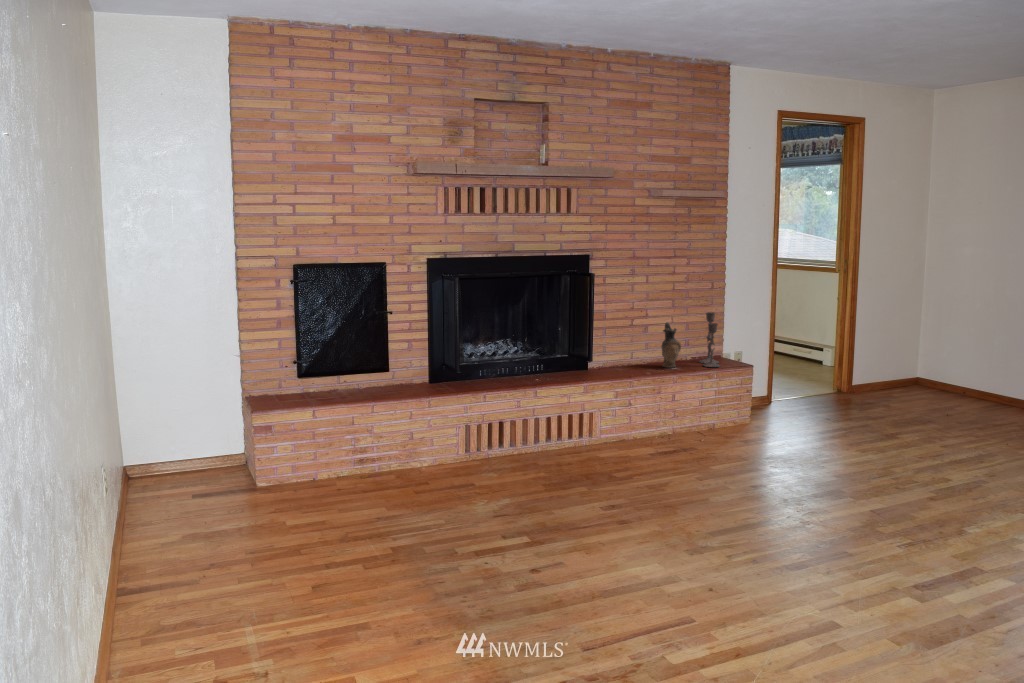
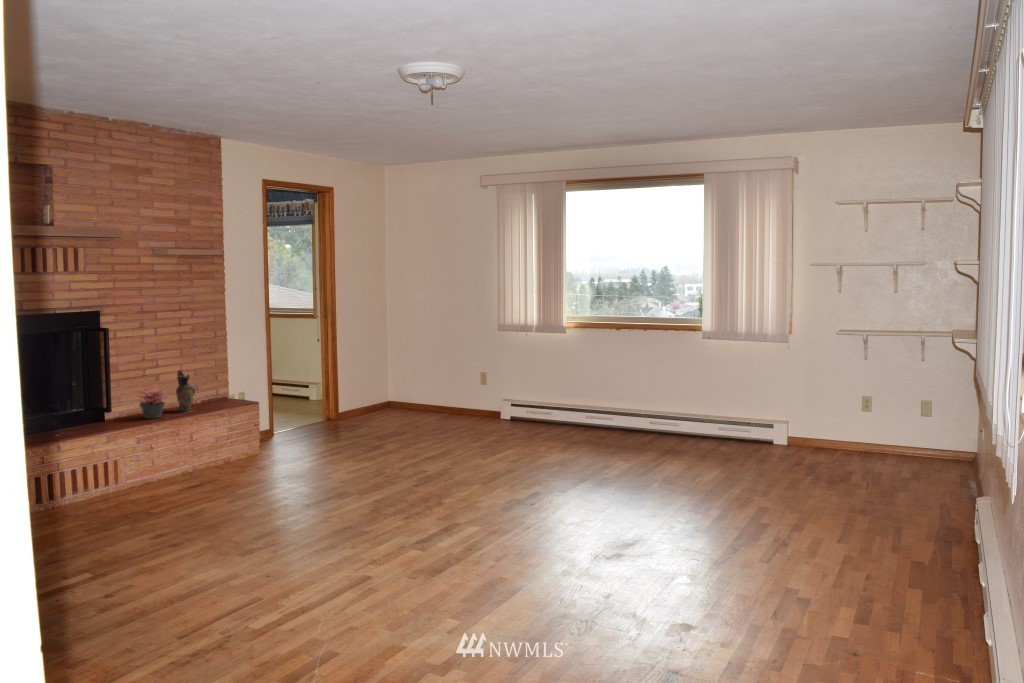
candlestick: present [699,312,719,367] -> none [211,358,231,407]
succulent plant: none [620,339,650,372] -> present [139,388,165,419]

